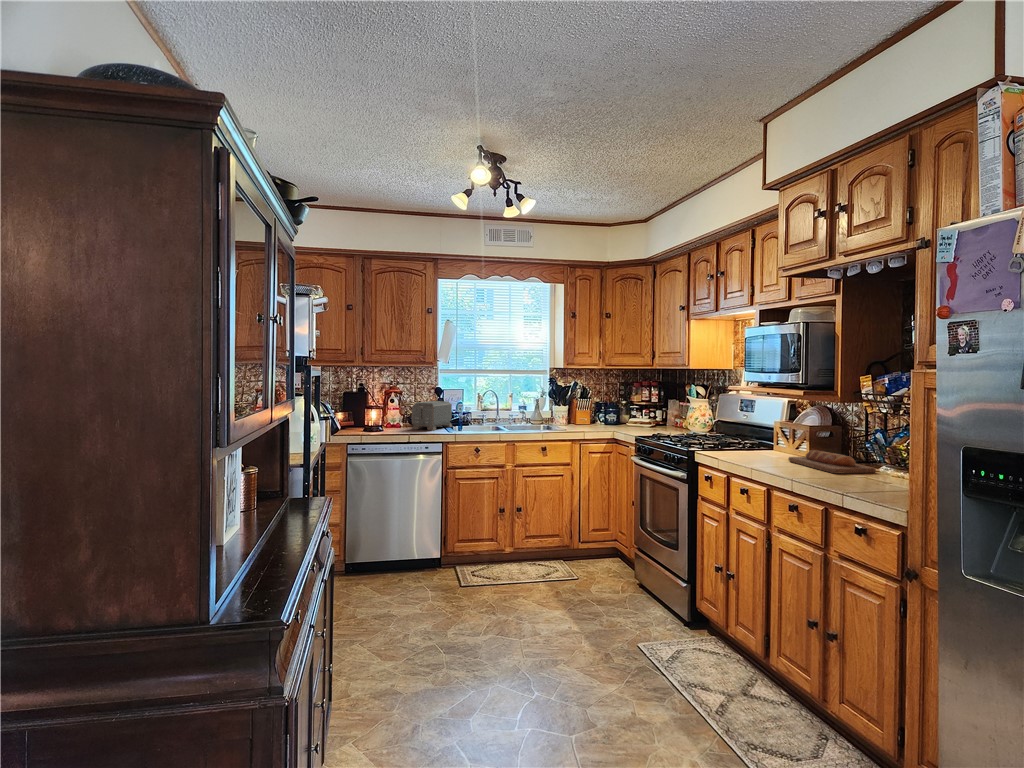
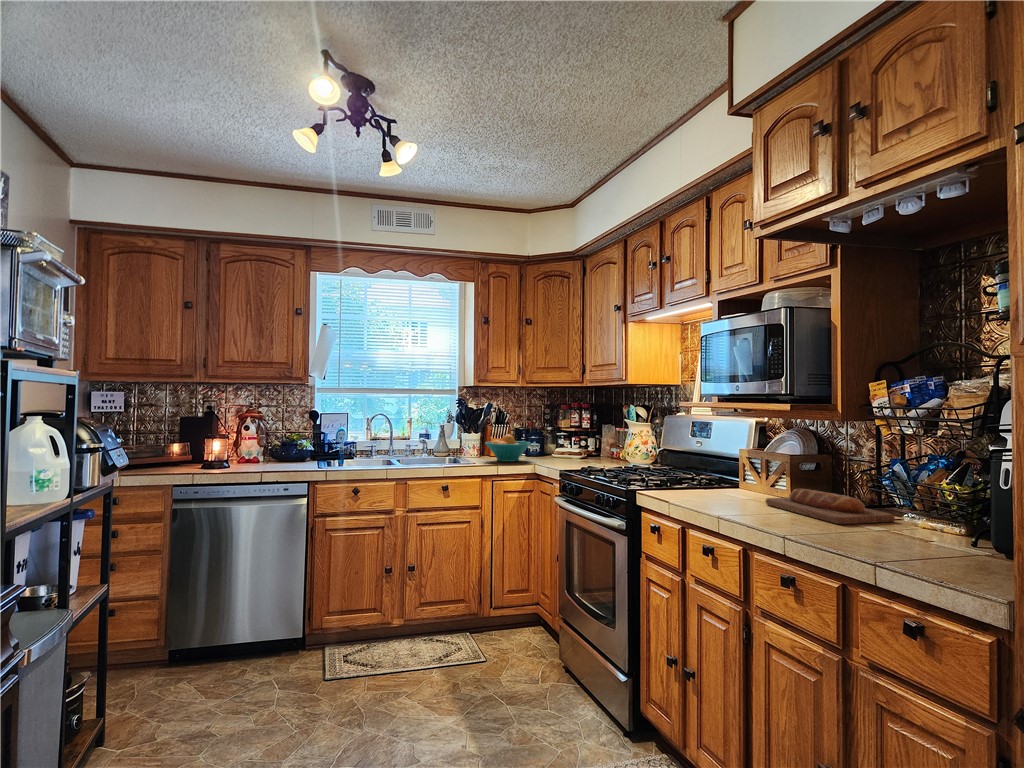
toaster: present [412,401,452,430] -> none [271,428,330,466]
fruit bowl: none [573,408,610,429] -> present [485,434,530,462]

